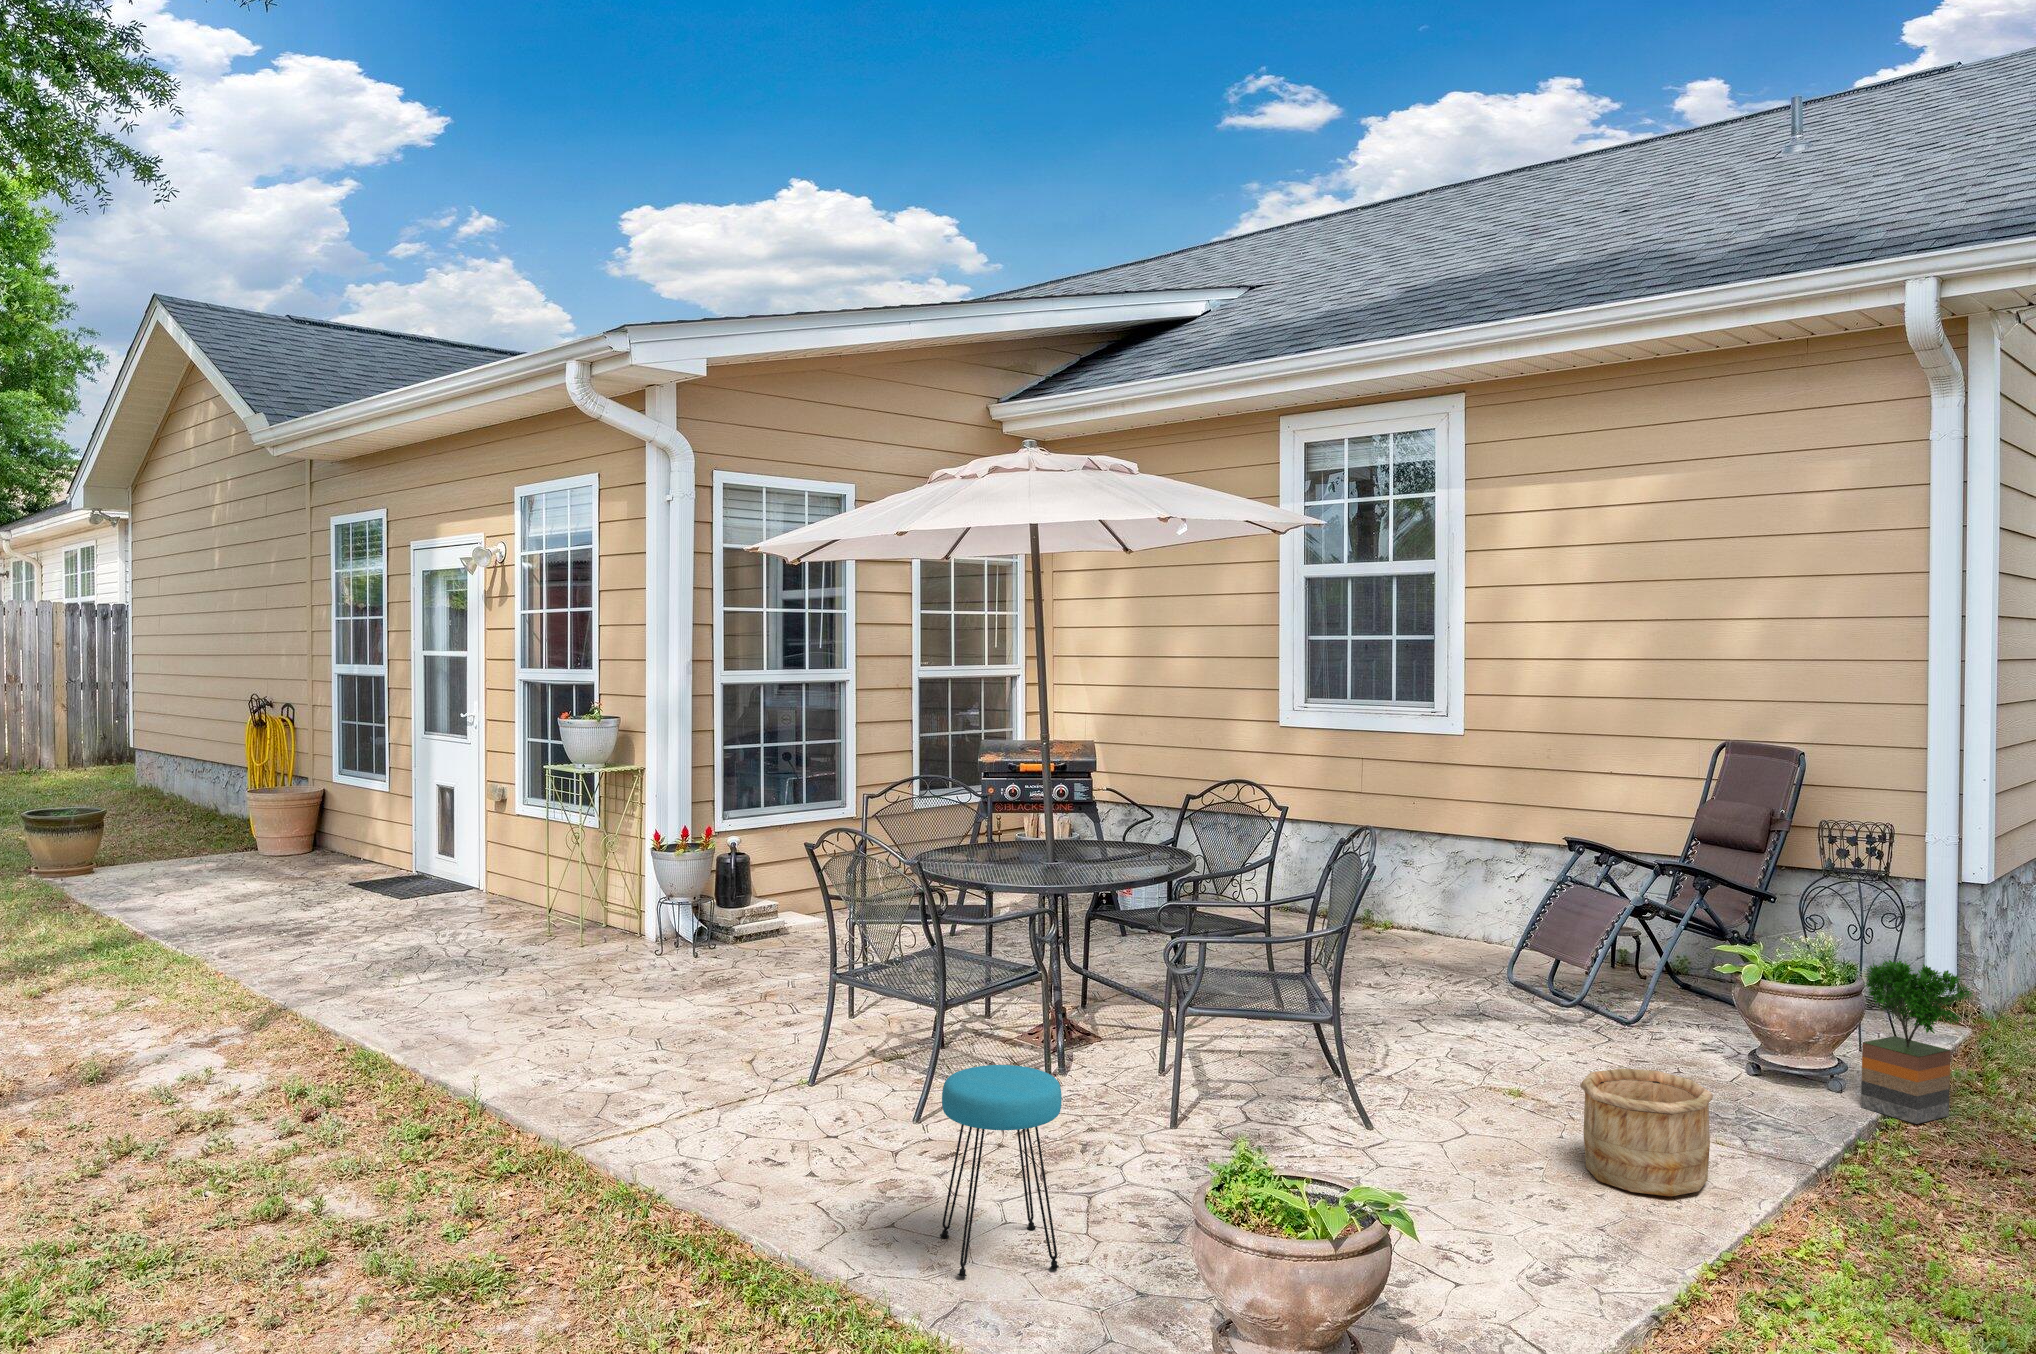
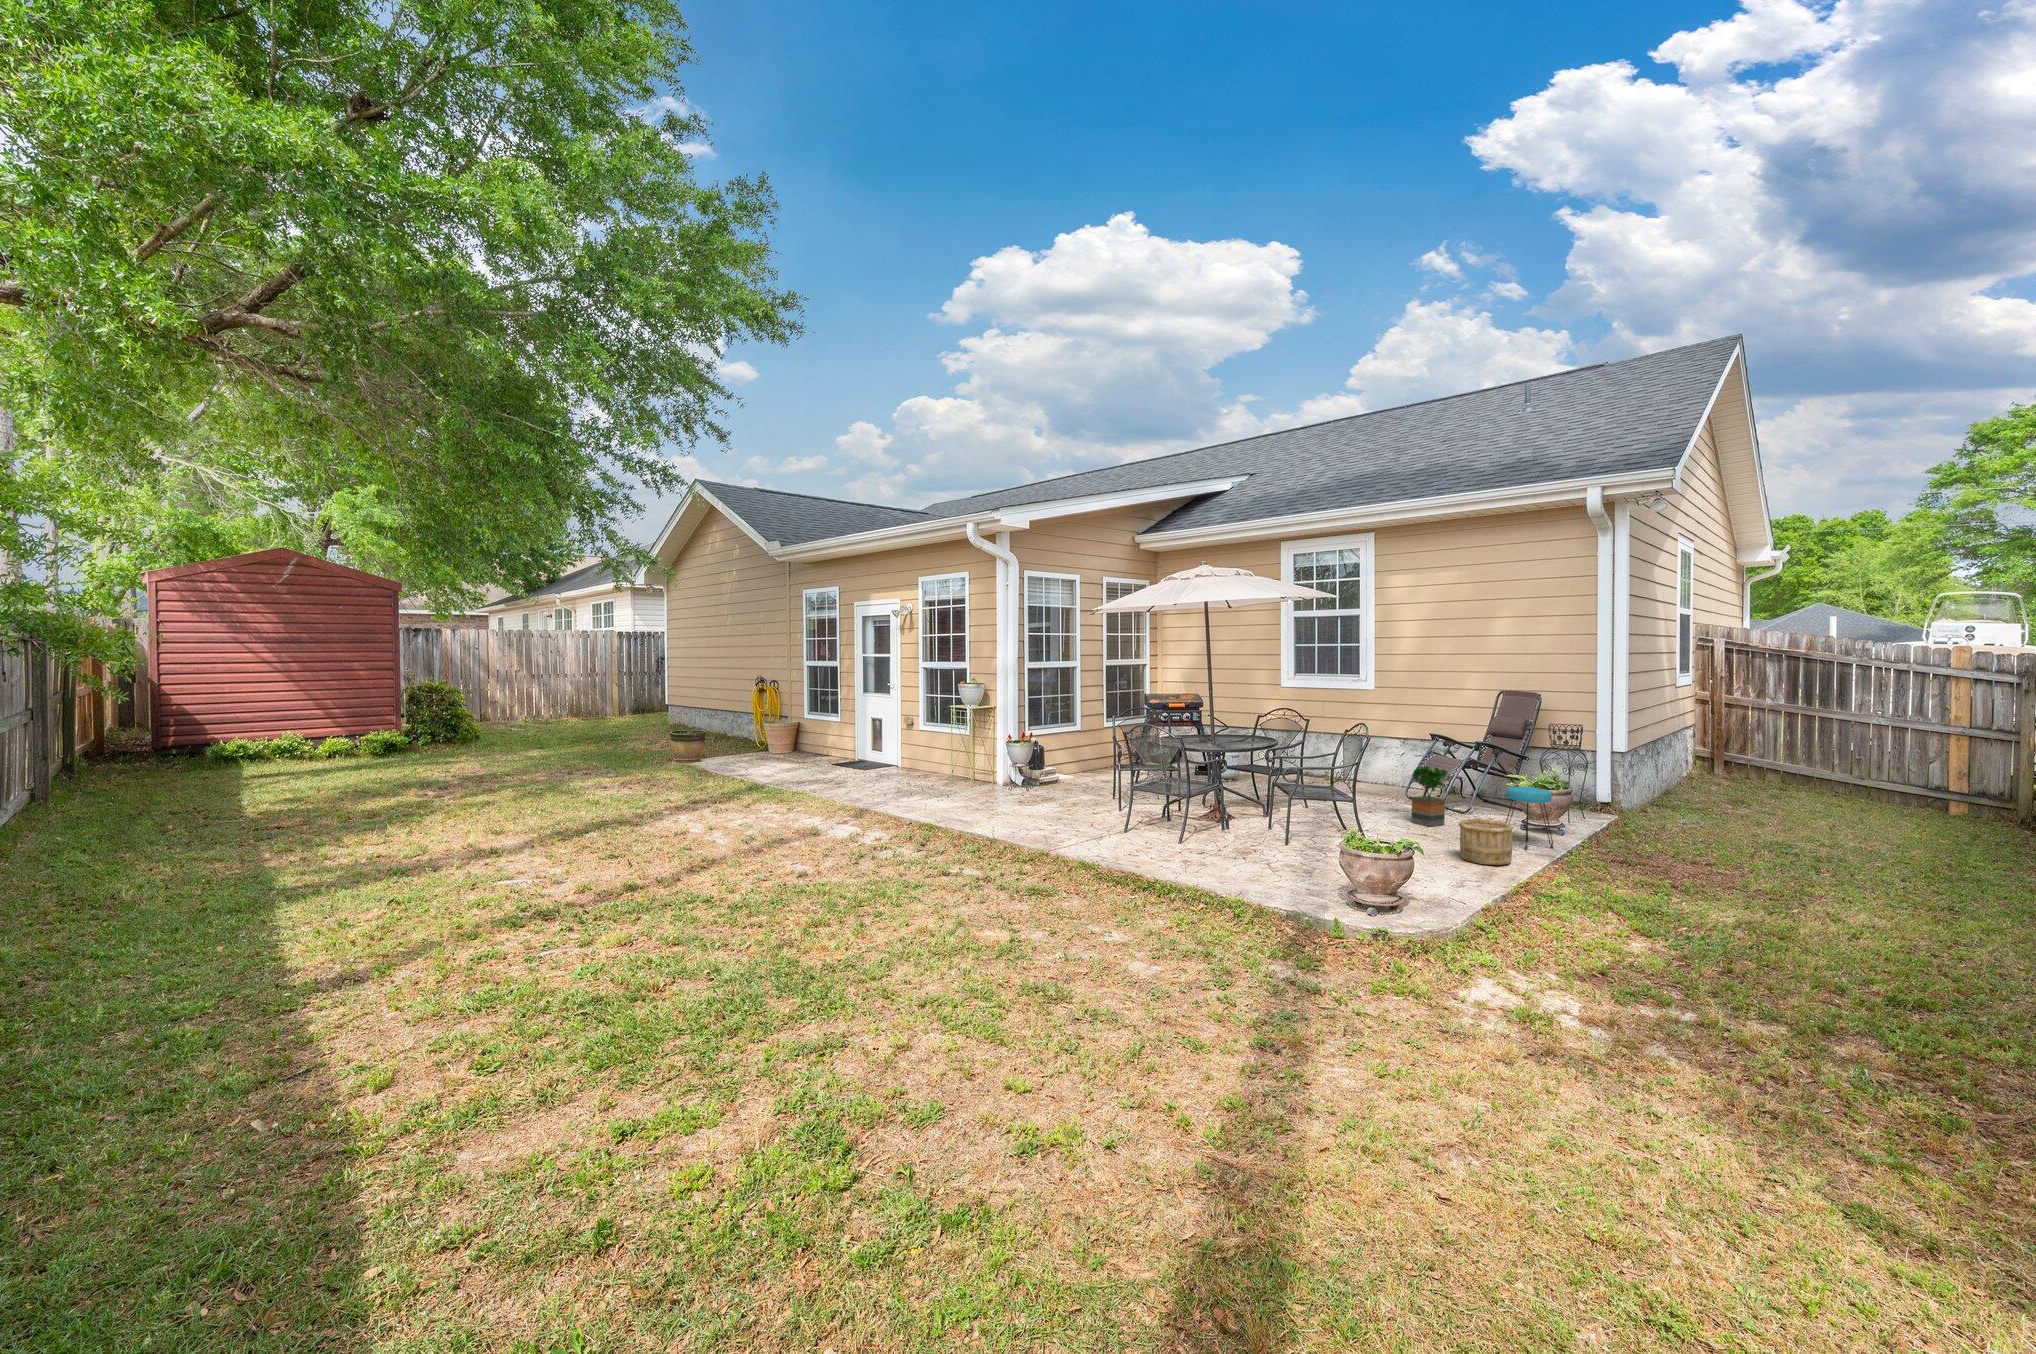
potted tree: present [1861,960,1973,1124] -> present [1411,766,1452,827]
stool: present [940,1065,1062,1277] -> present [1506,787,1553,849]

